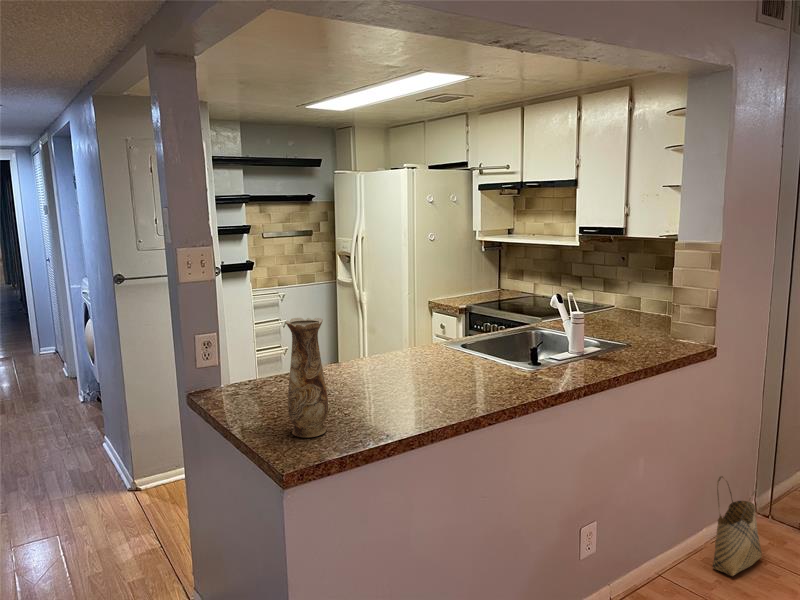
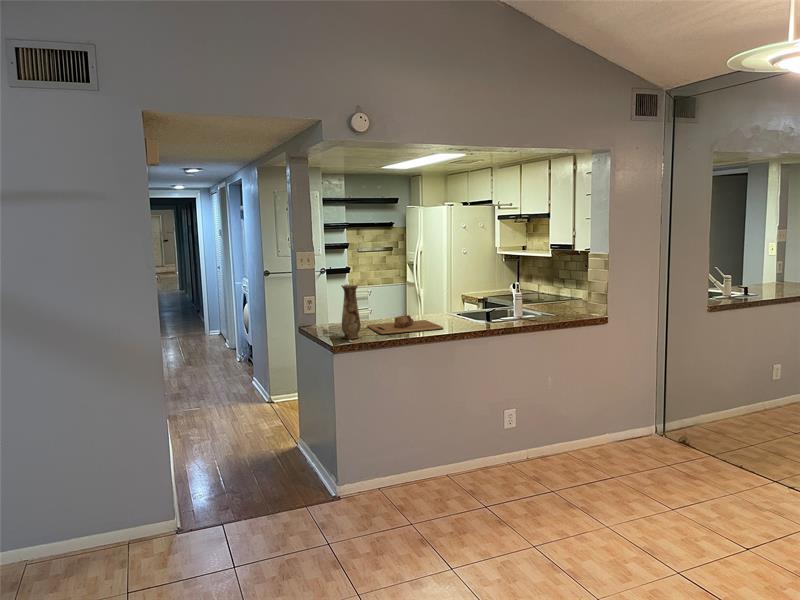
cutting board: none [327,366,481,418] -> present [367,315,443,335]
woven basket: present [712,476,762,576] -> none [600,396,634,454]

